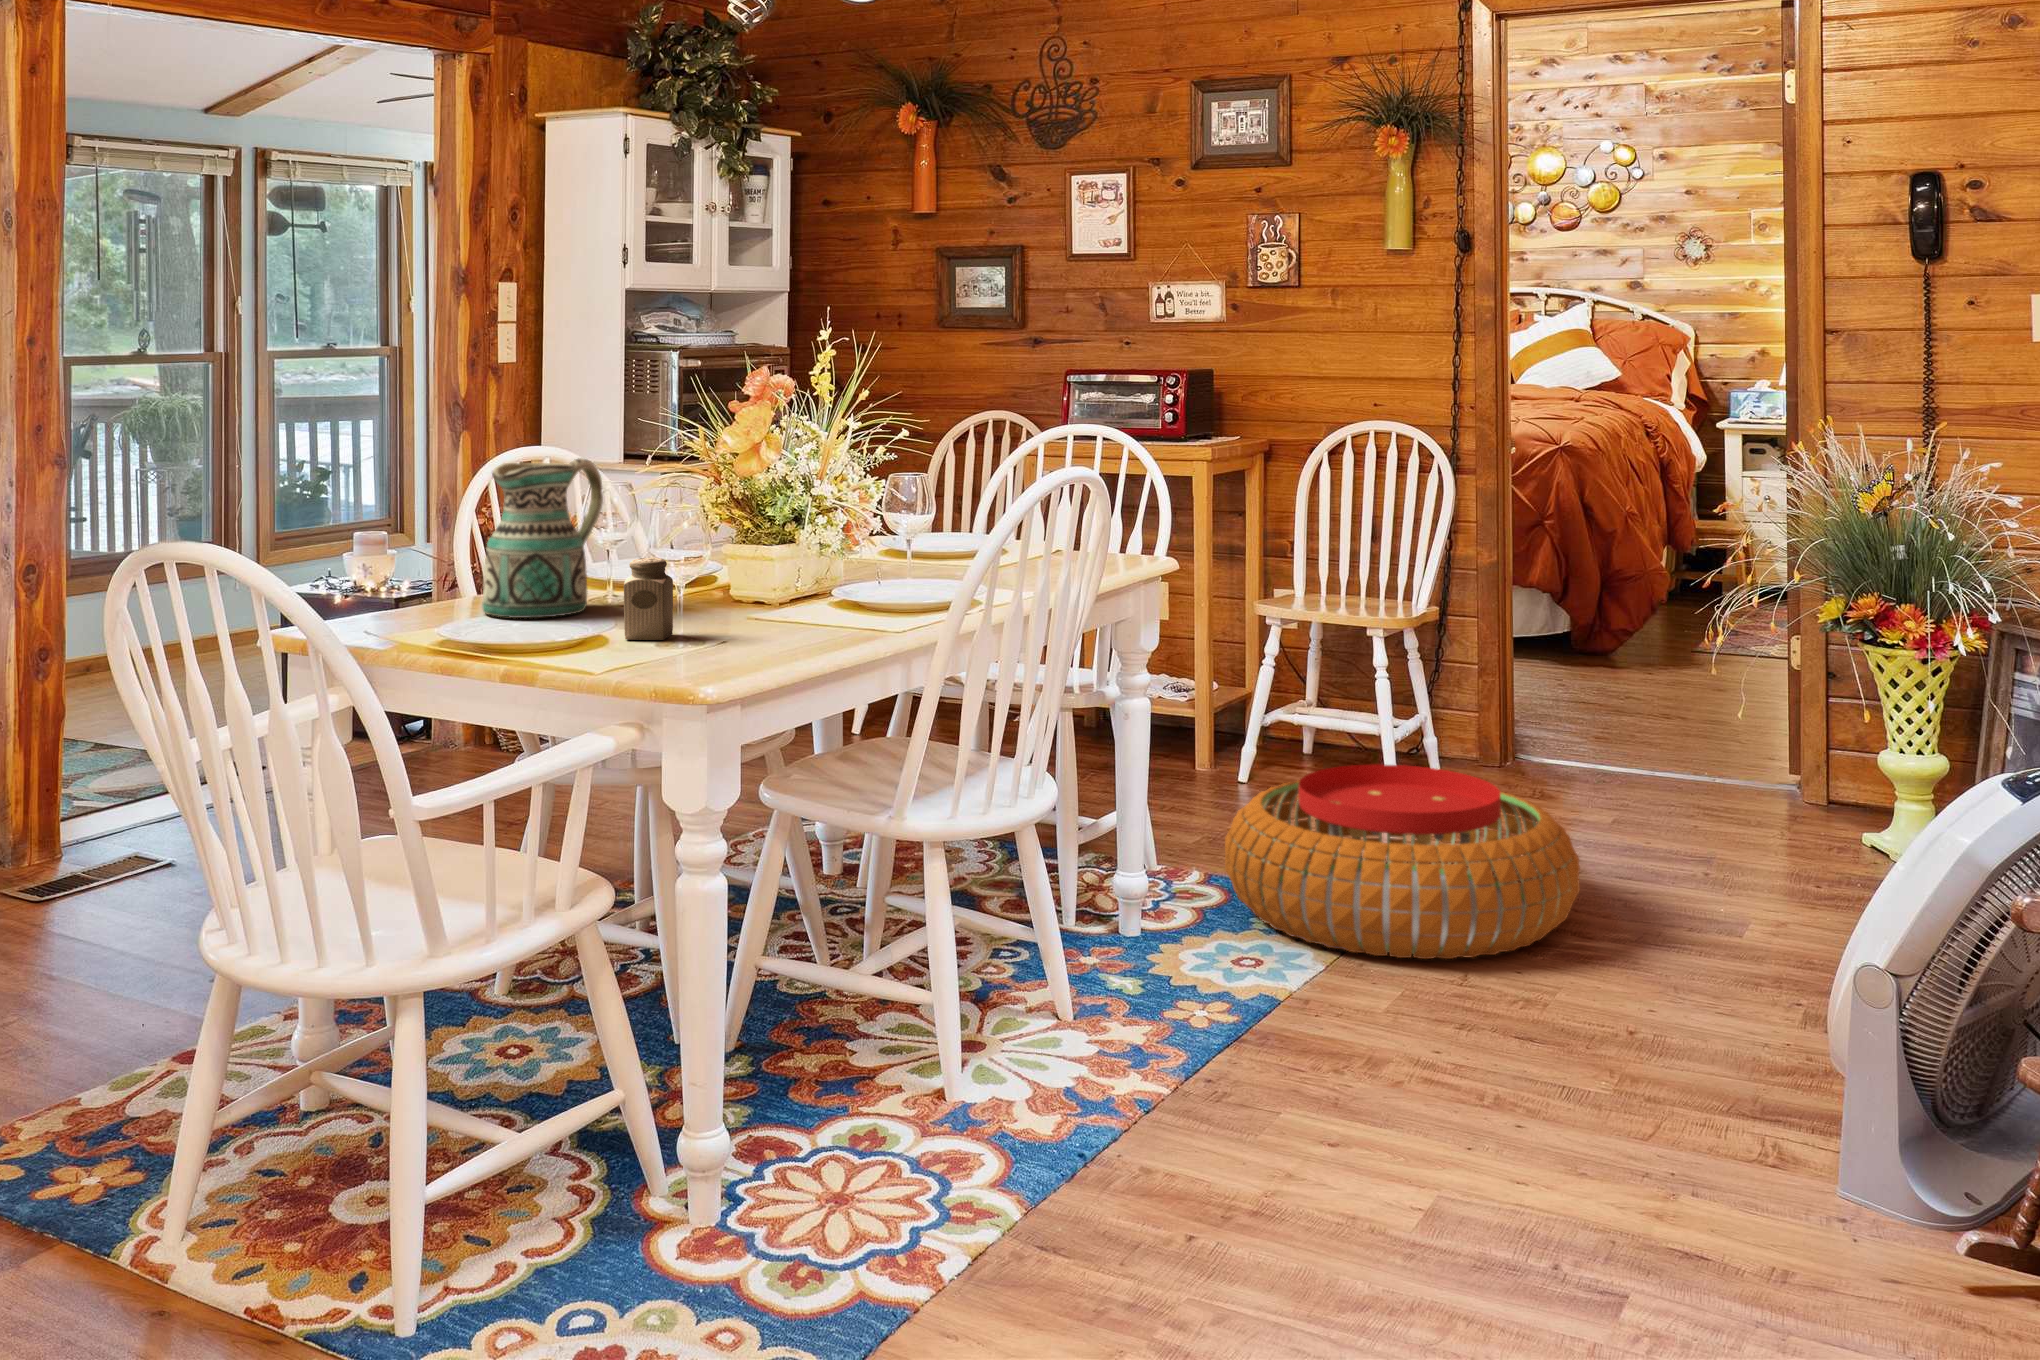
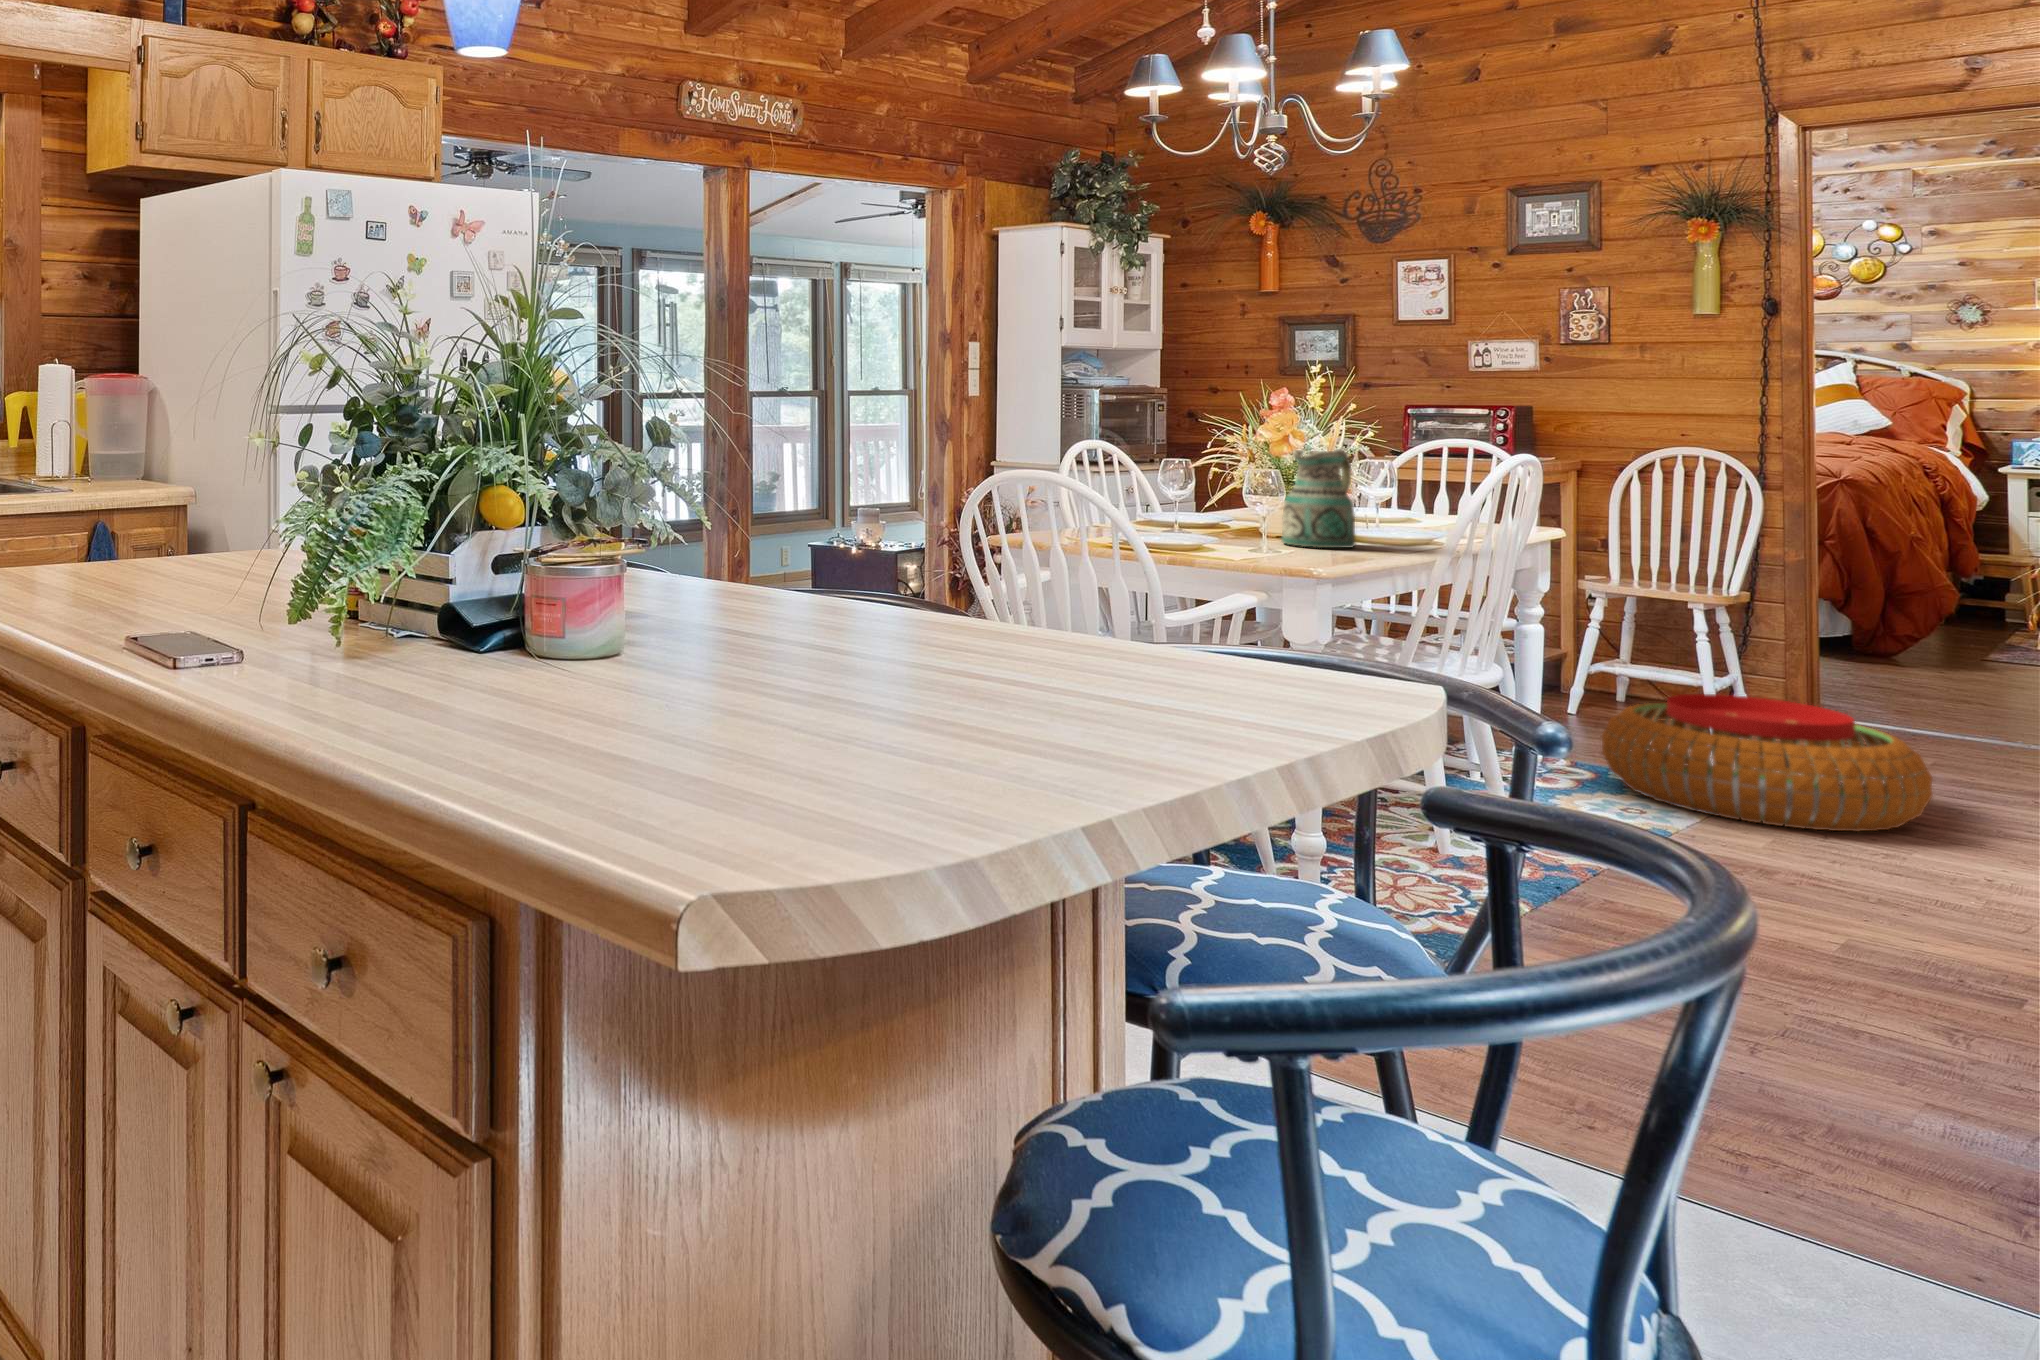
ceramic pitcher: present [482,458,603,618] -> present [1282,449,1356,548]
salt shaker: present [624,558,673,640] -> none [1221,502,1250,552]

